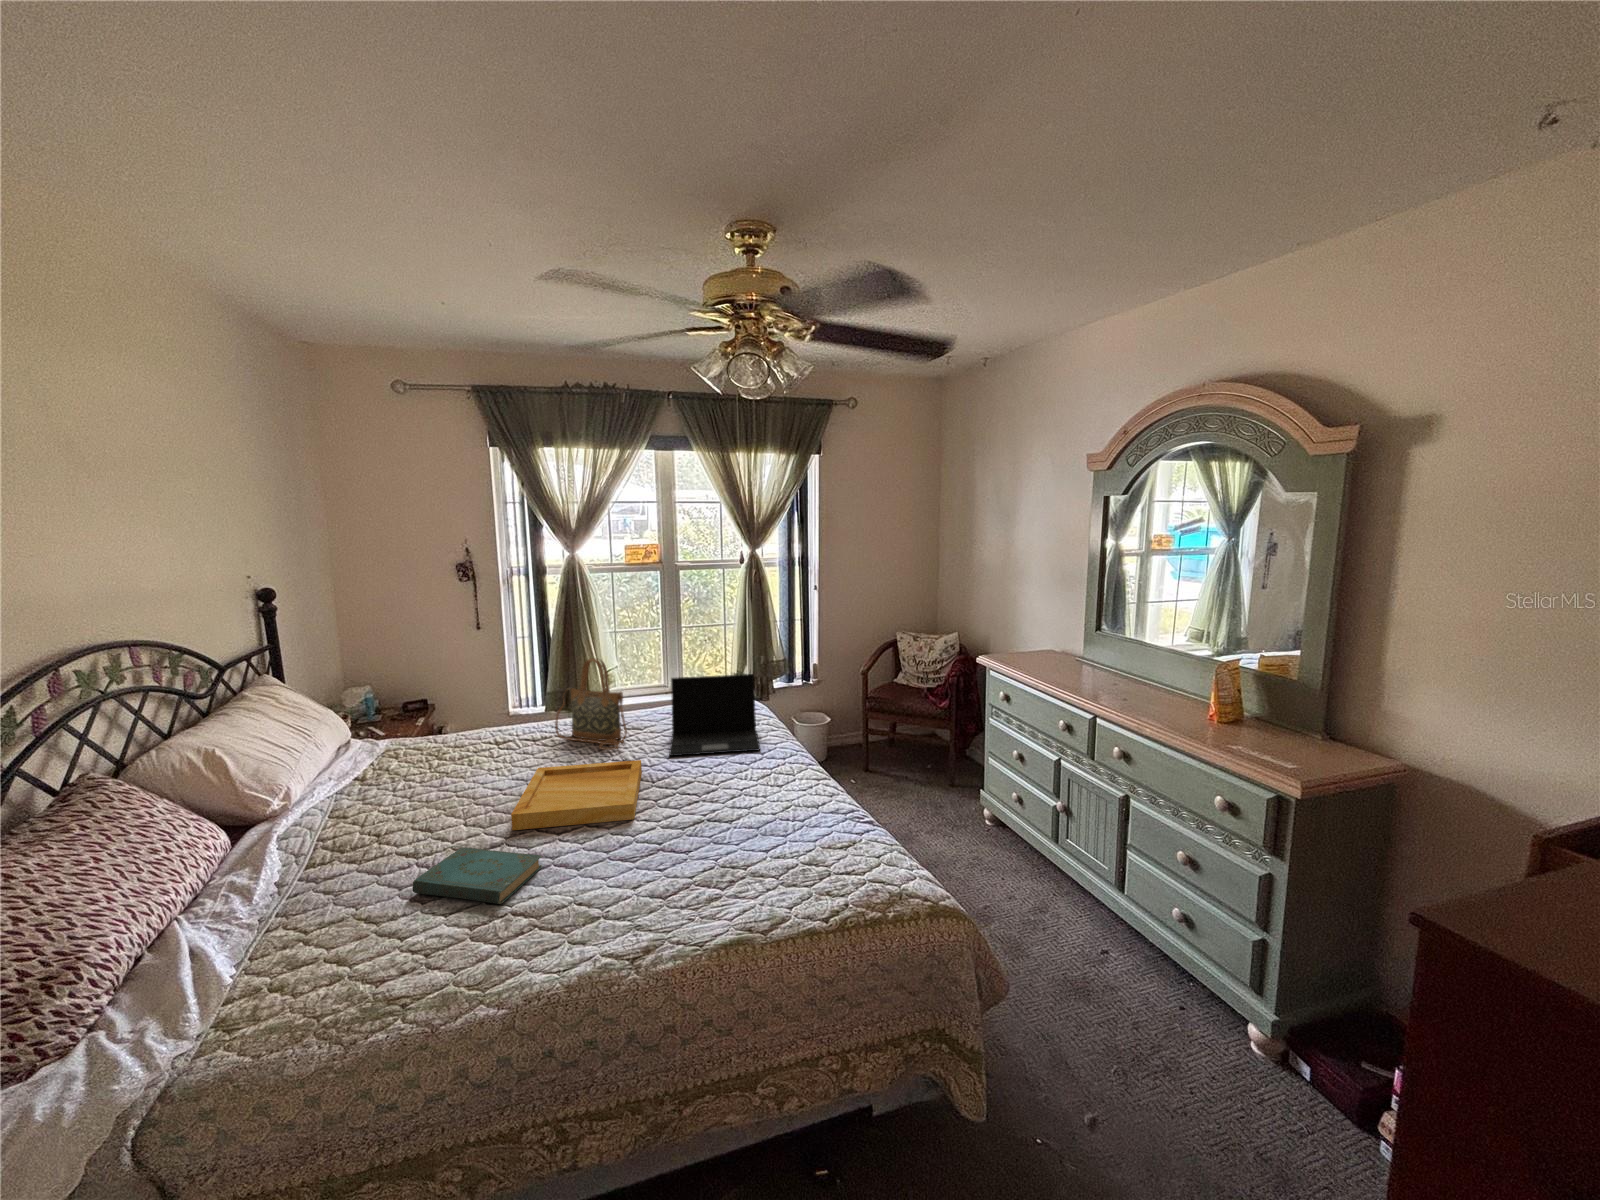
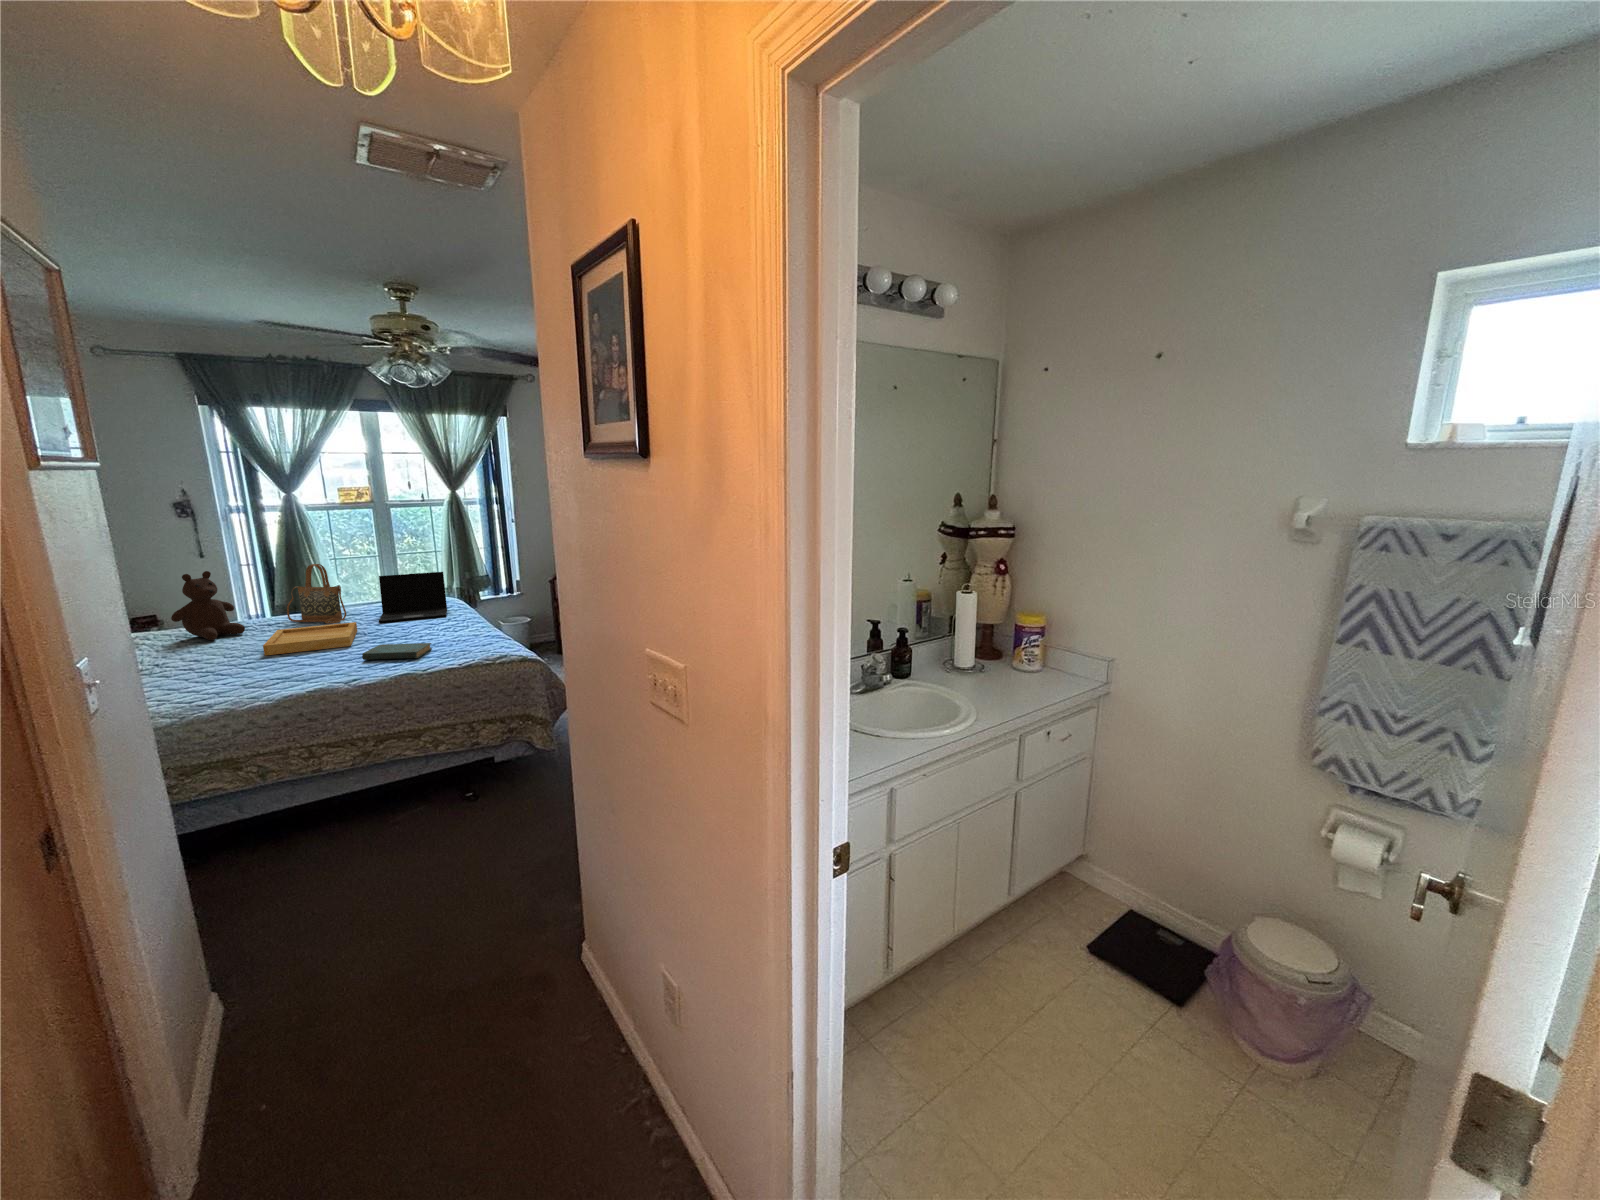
teddy bear: none [414,668,501,773] -> present [171,571,245,640]
book: present [412,847,542,904] -> present [362,643,432,660]

